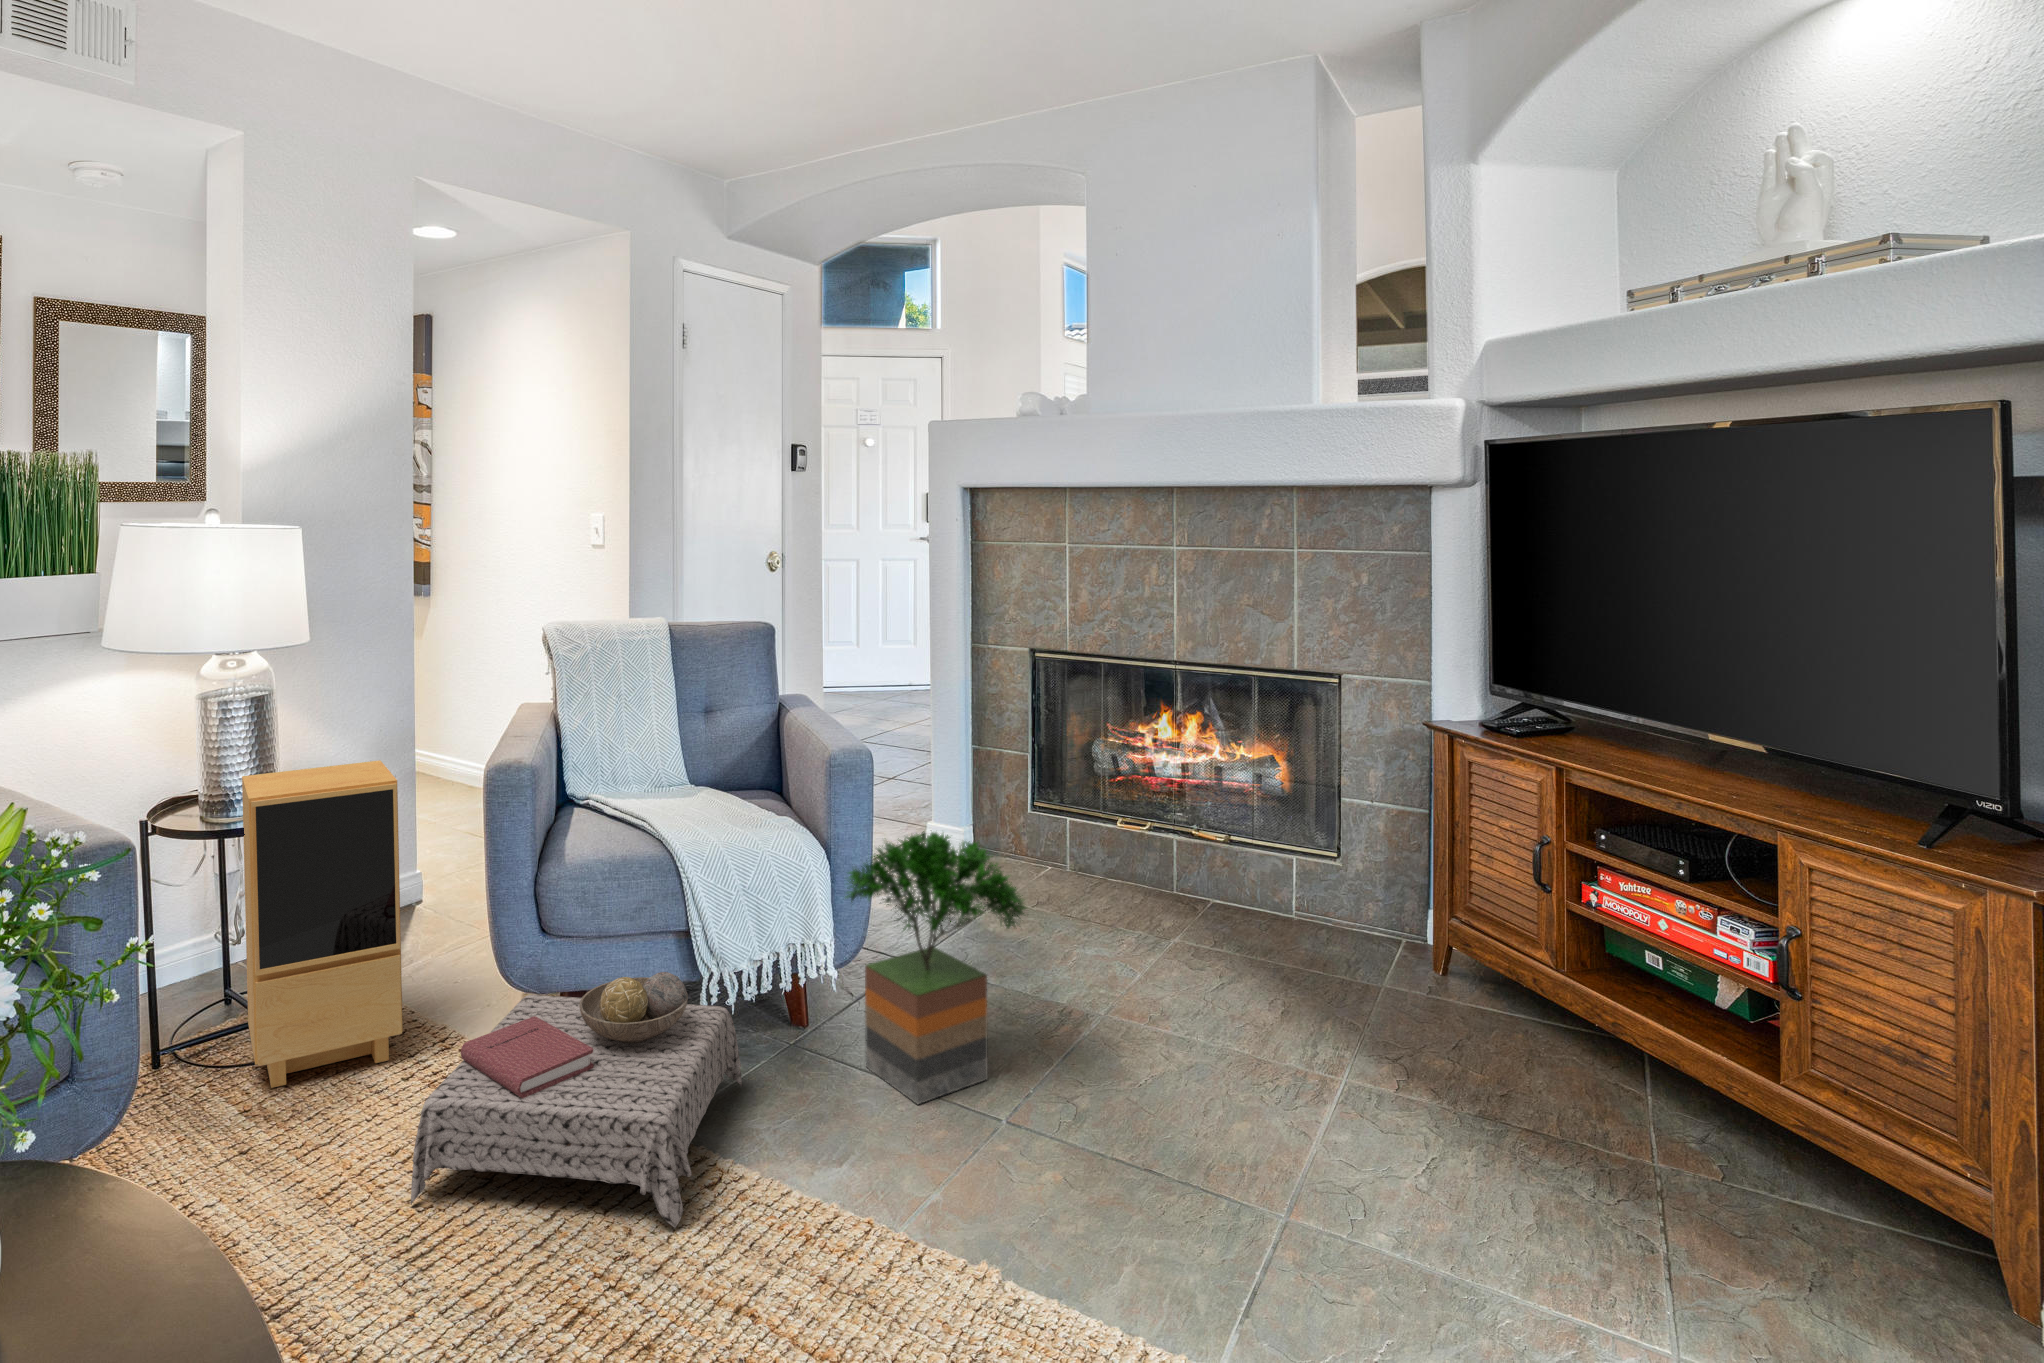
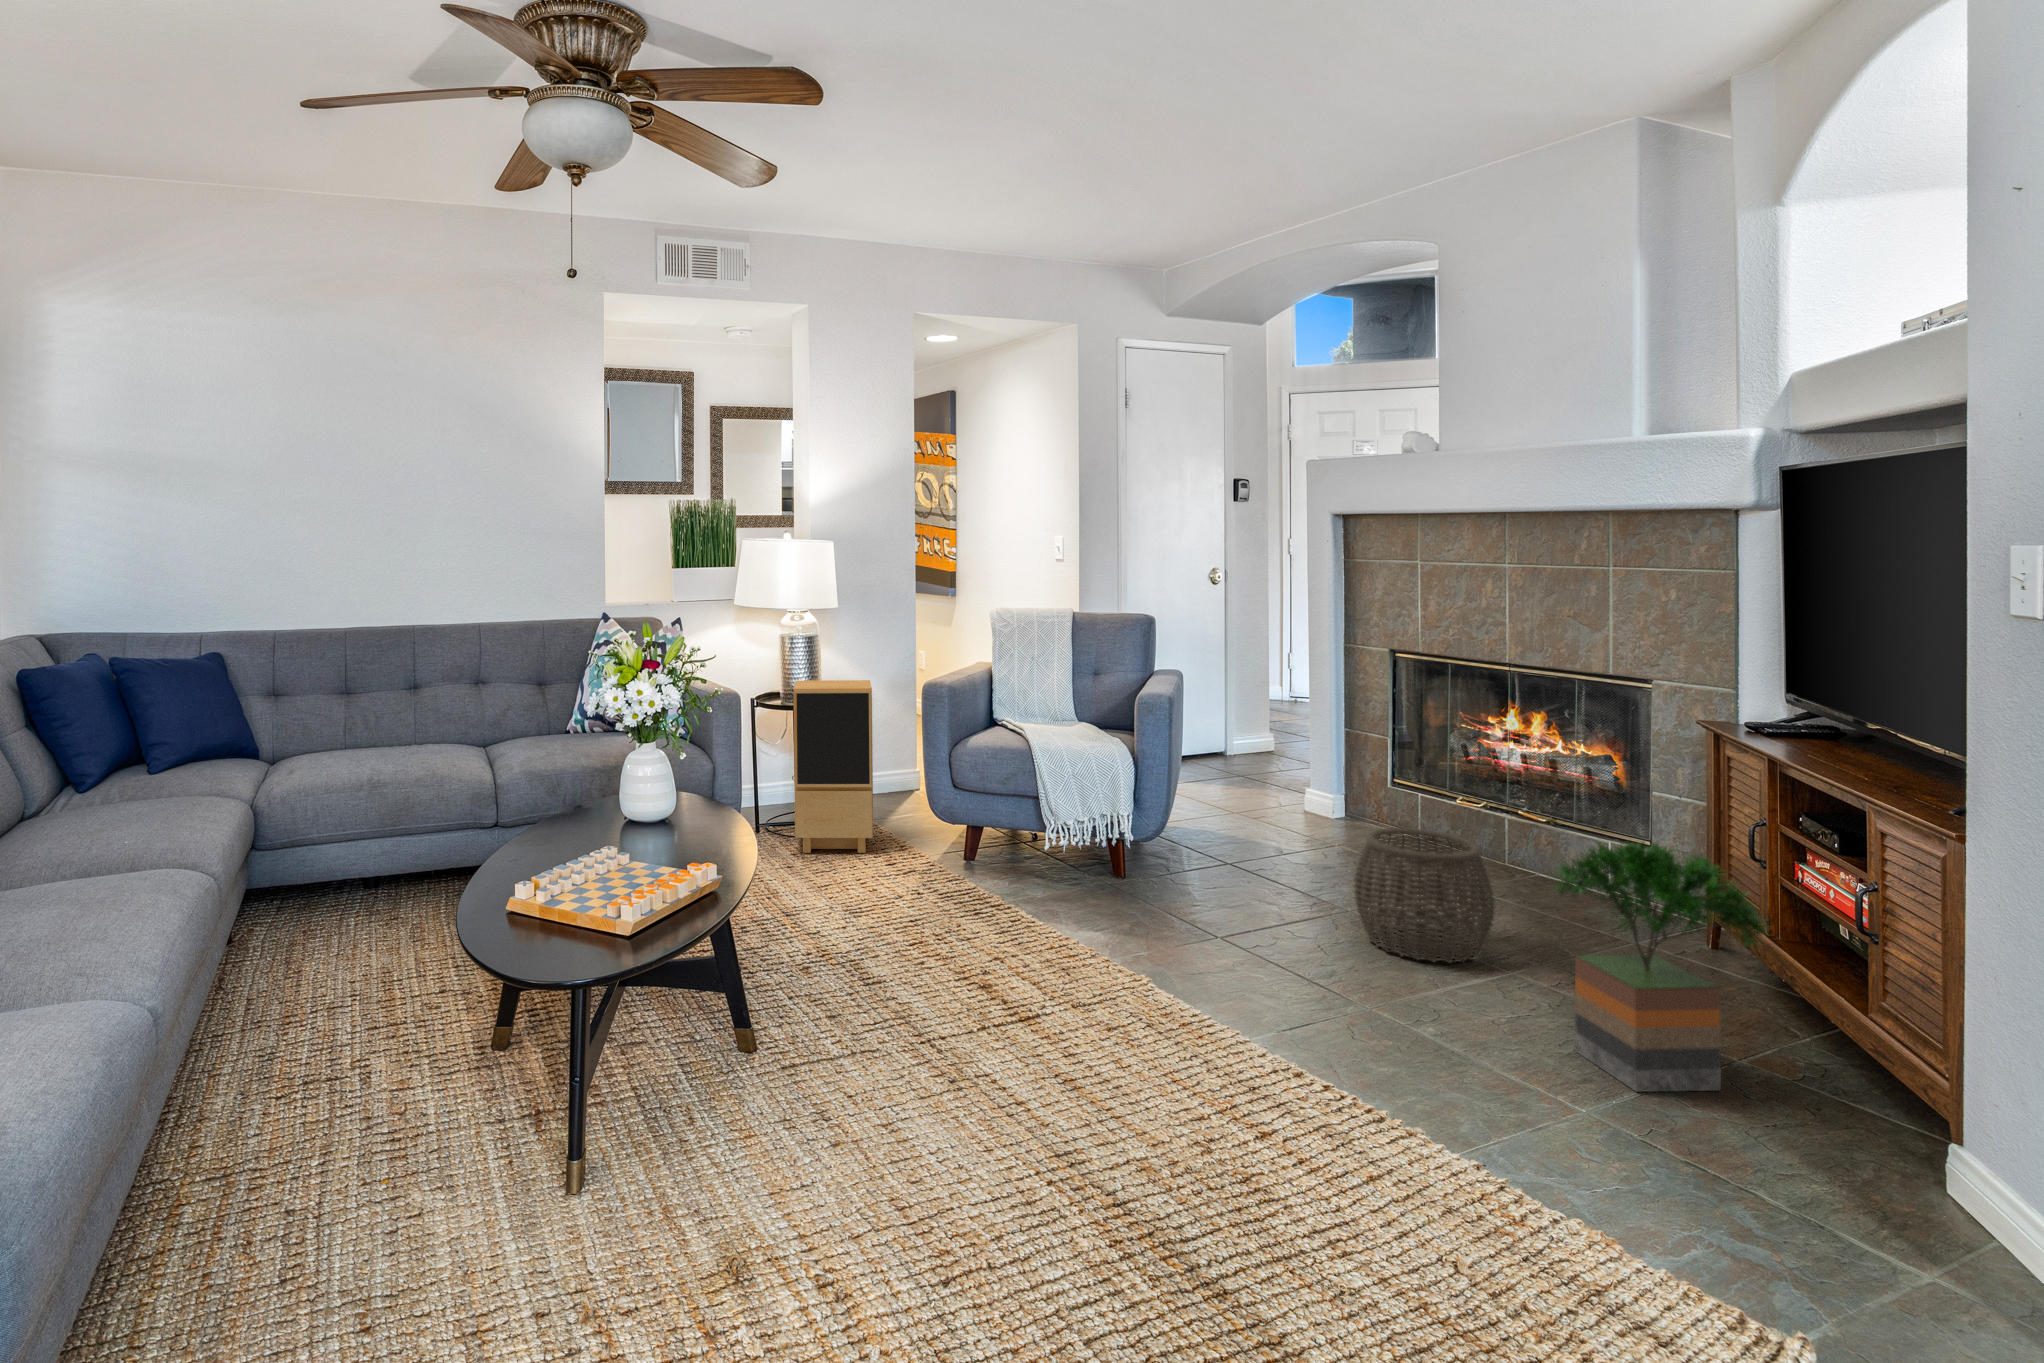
potted tree: present [845,831,1026,1104] -> present [1553,842,1770,1092]
woven basket: none [1129,894,1303,1083] -> present [1353,828,1495,963]
ottoman: present [411,972,742,1227] -> none [853,808,1059,939]

